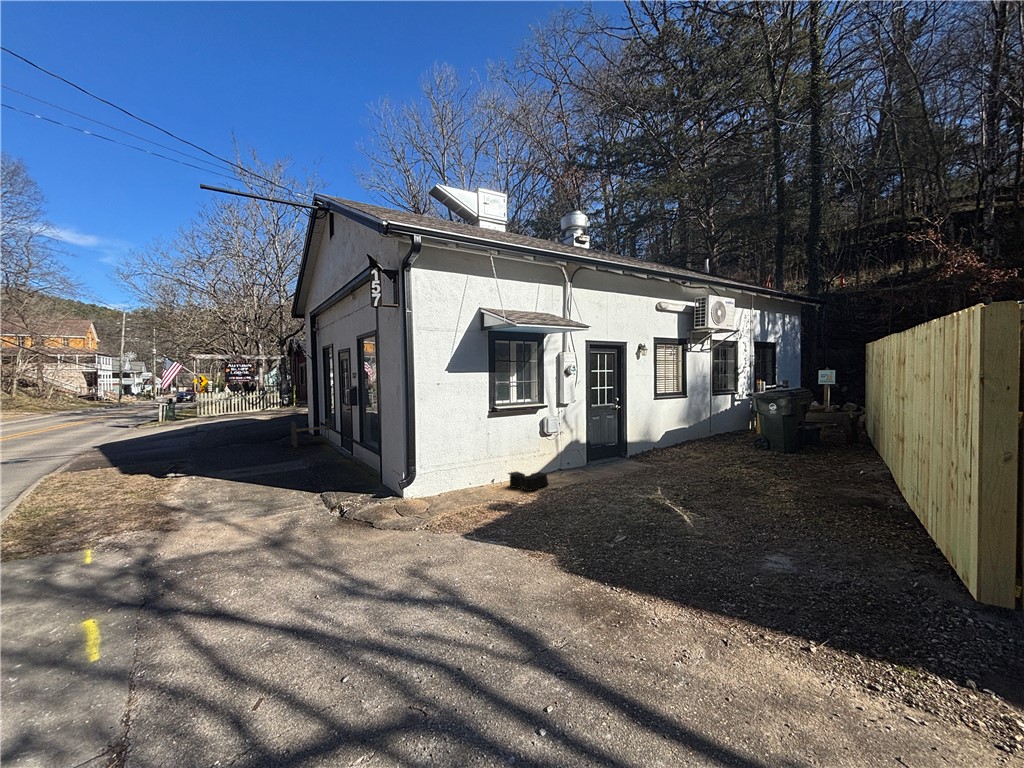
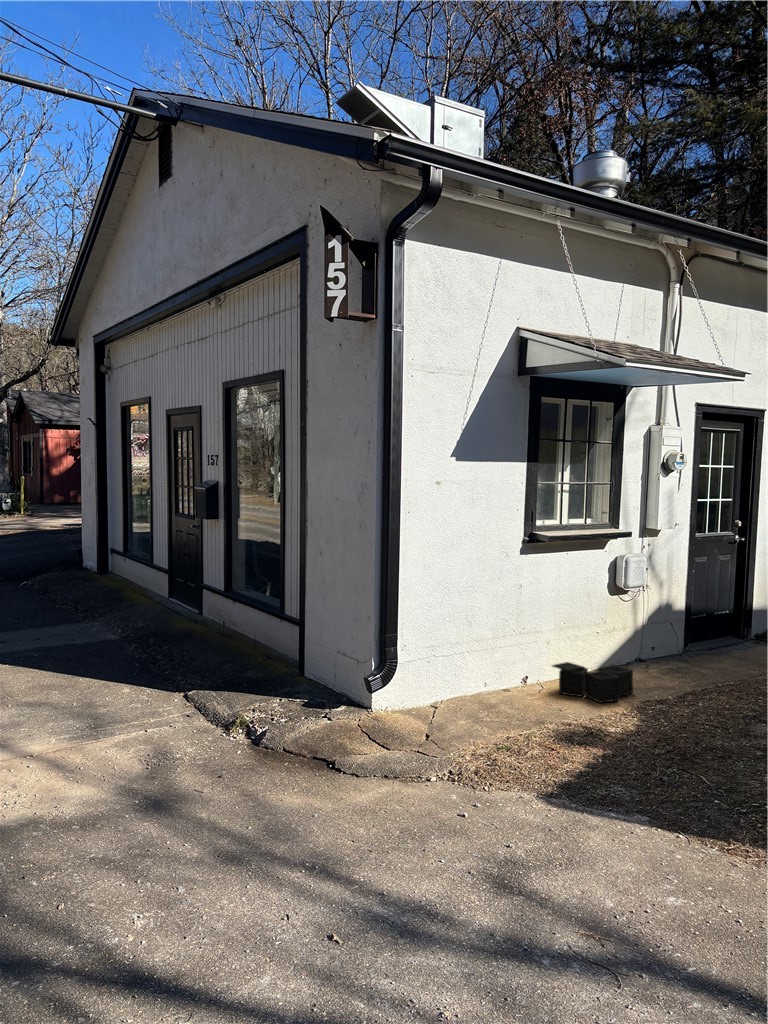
bench: present [291,419,330,447] -> none [54,540,131,594]

